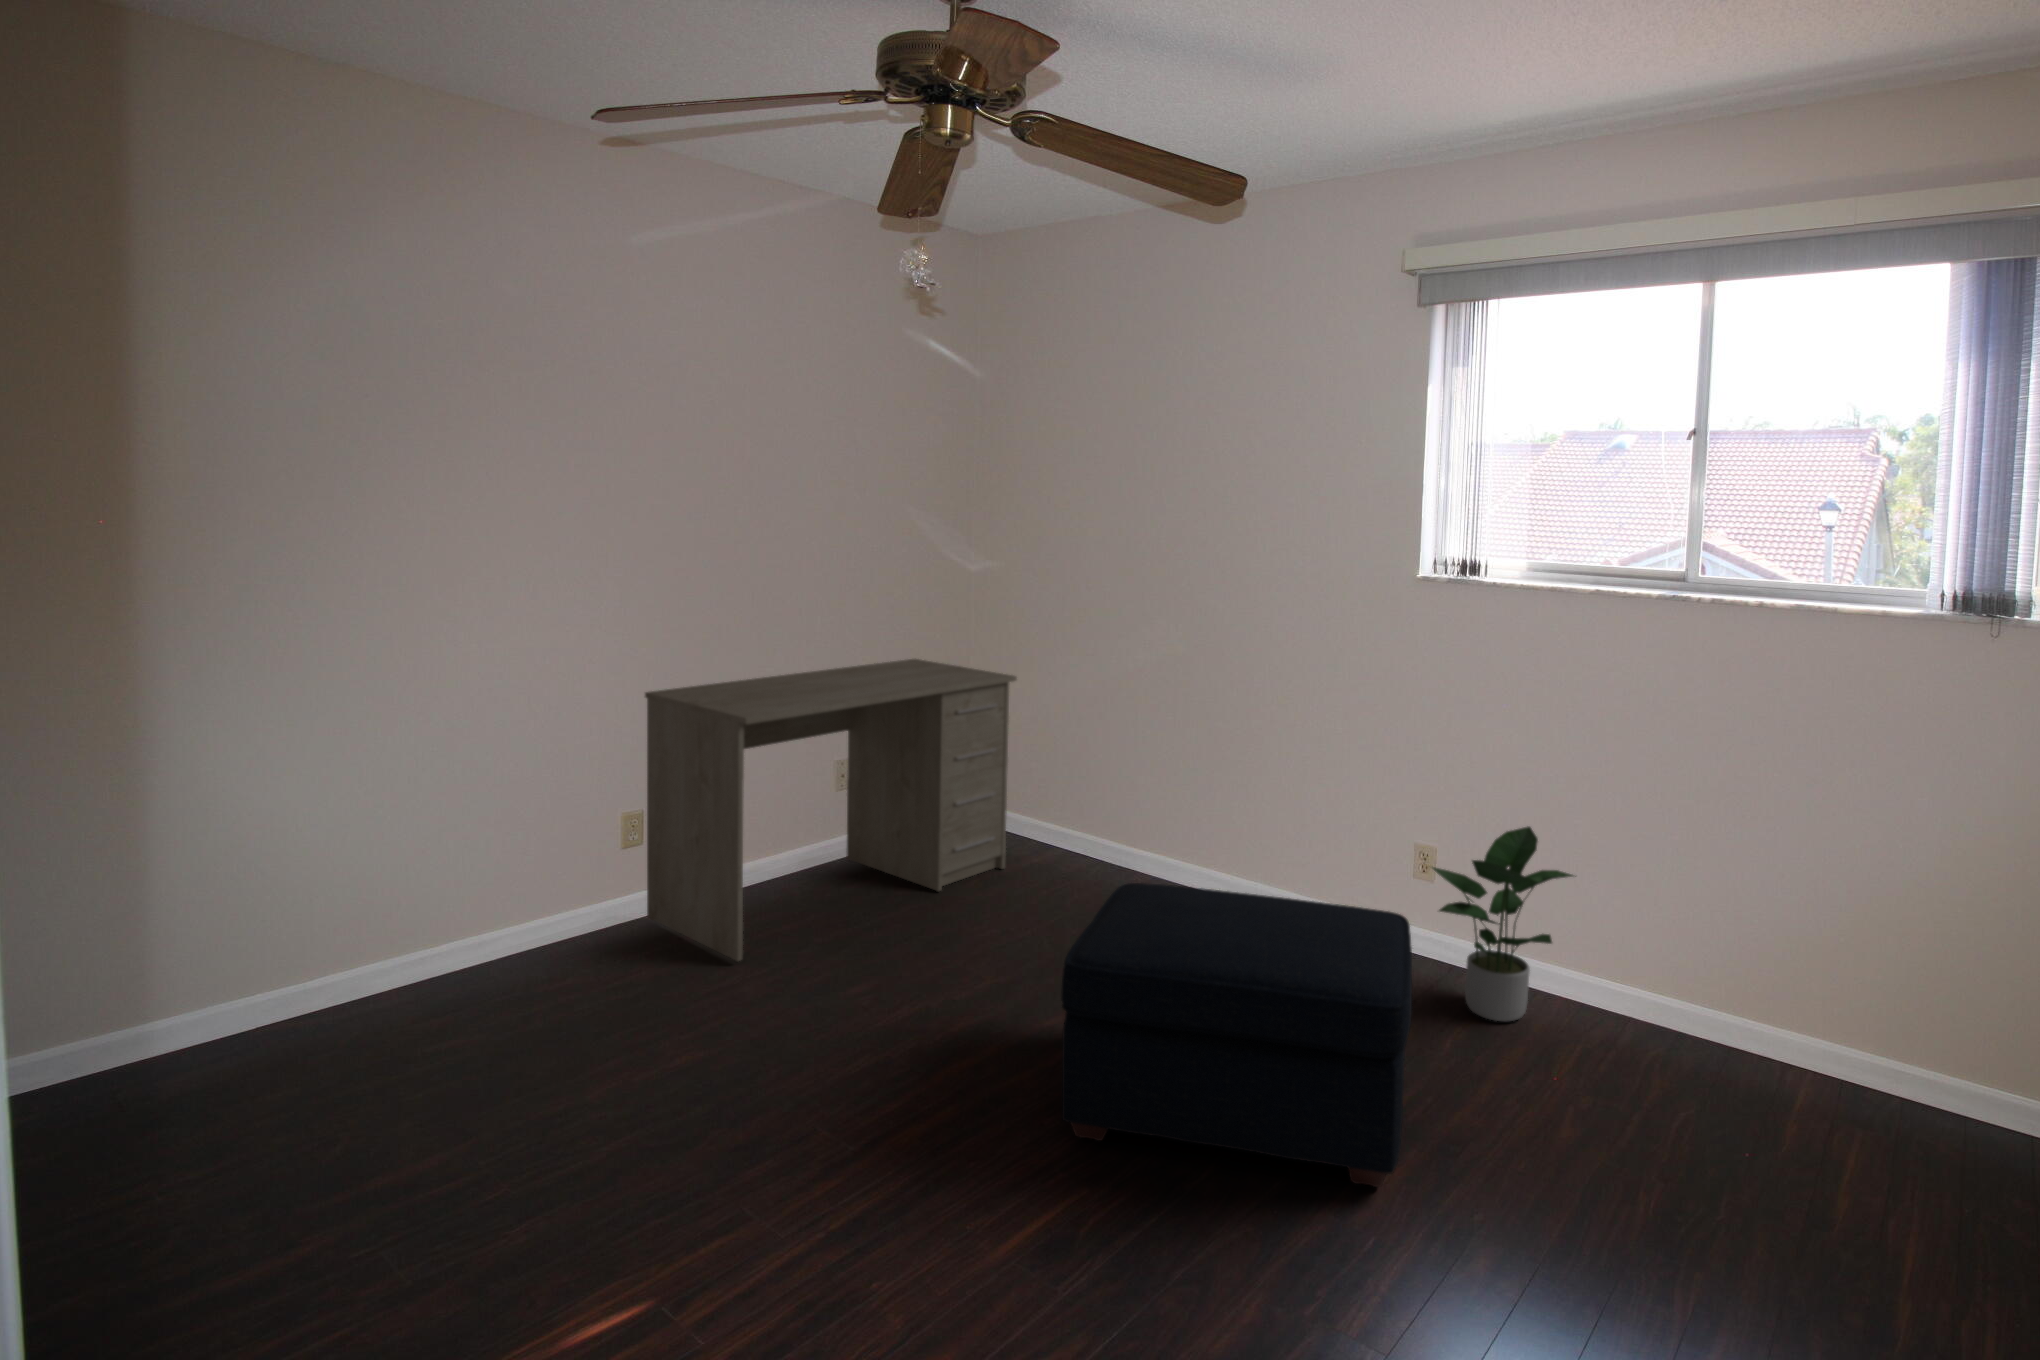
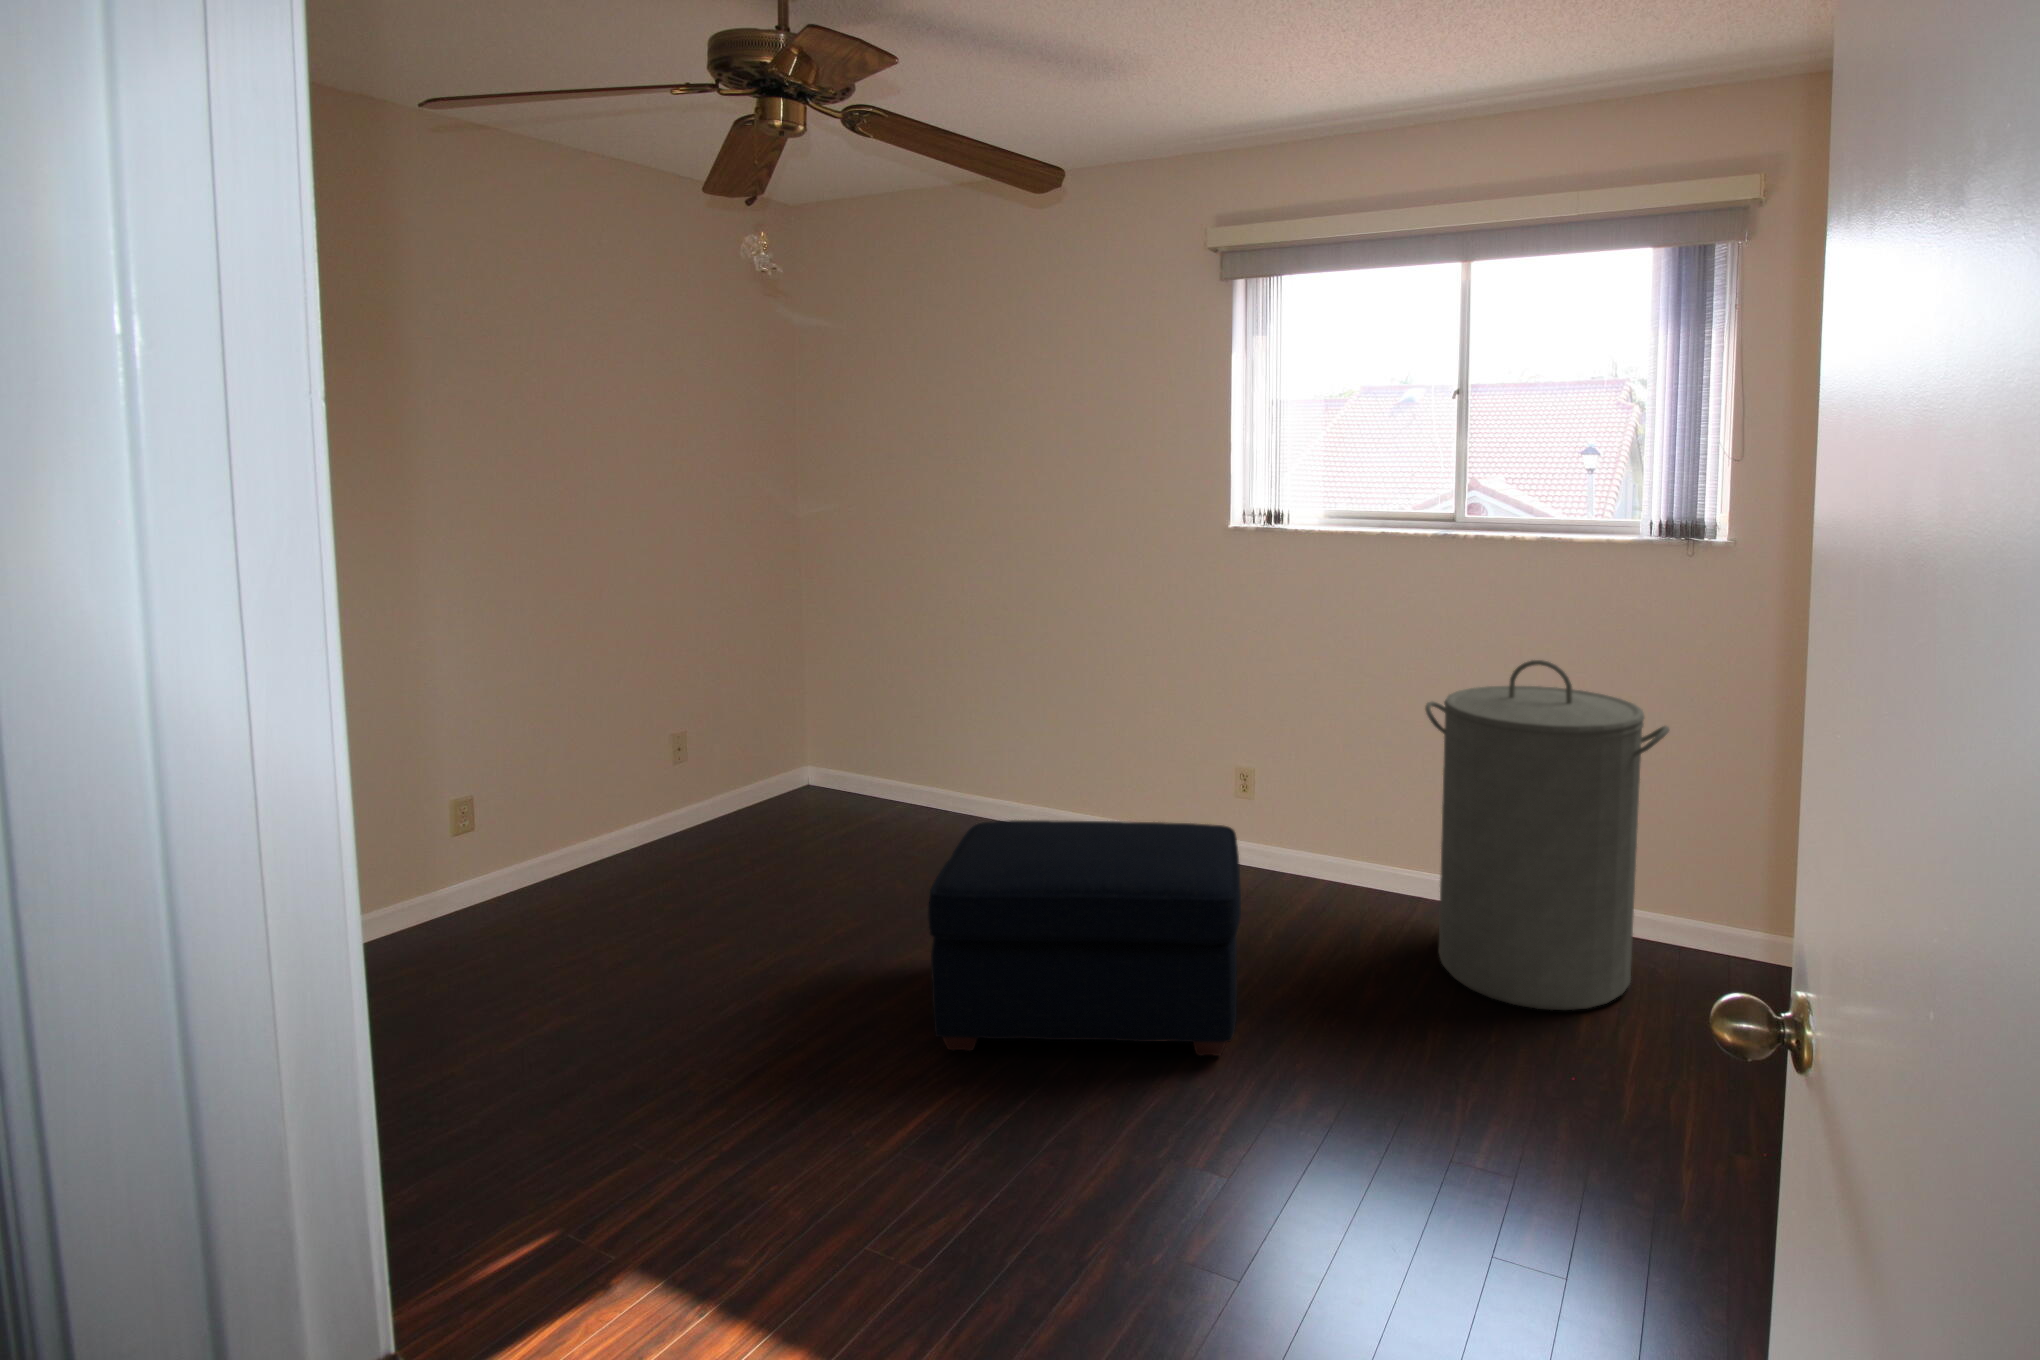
desk: present [645,659,1017,962] -> none [461,631,851,940]
laundry hamper: none [1642,752,1965,1187] -> present [1425,660,1669,1010]
potted plant: present [1432,826,1573,1021] -> none [1250,743,1377,915]

